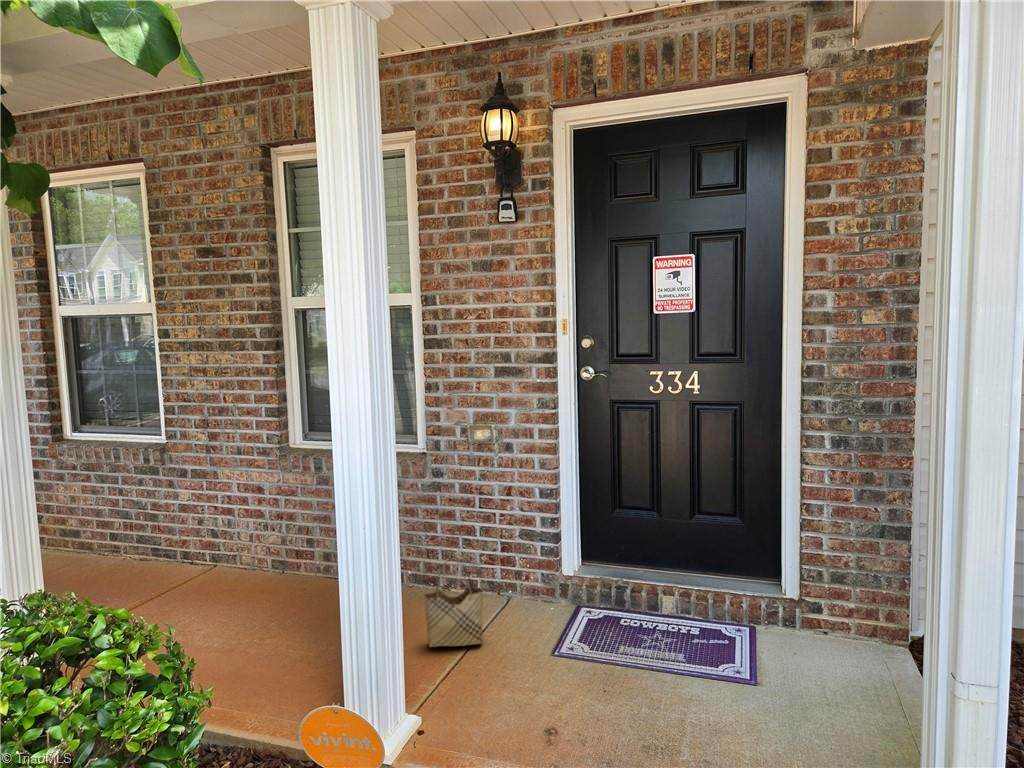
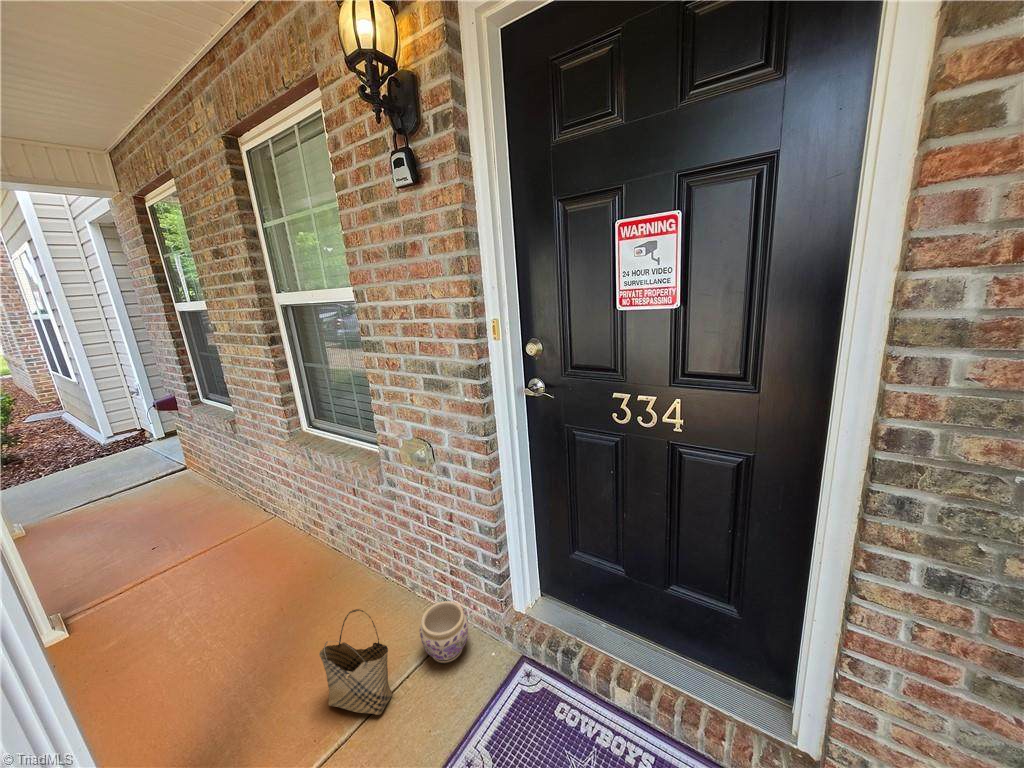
planter: none [488,570,530,618] -> present [419,601,468,664]

